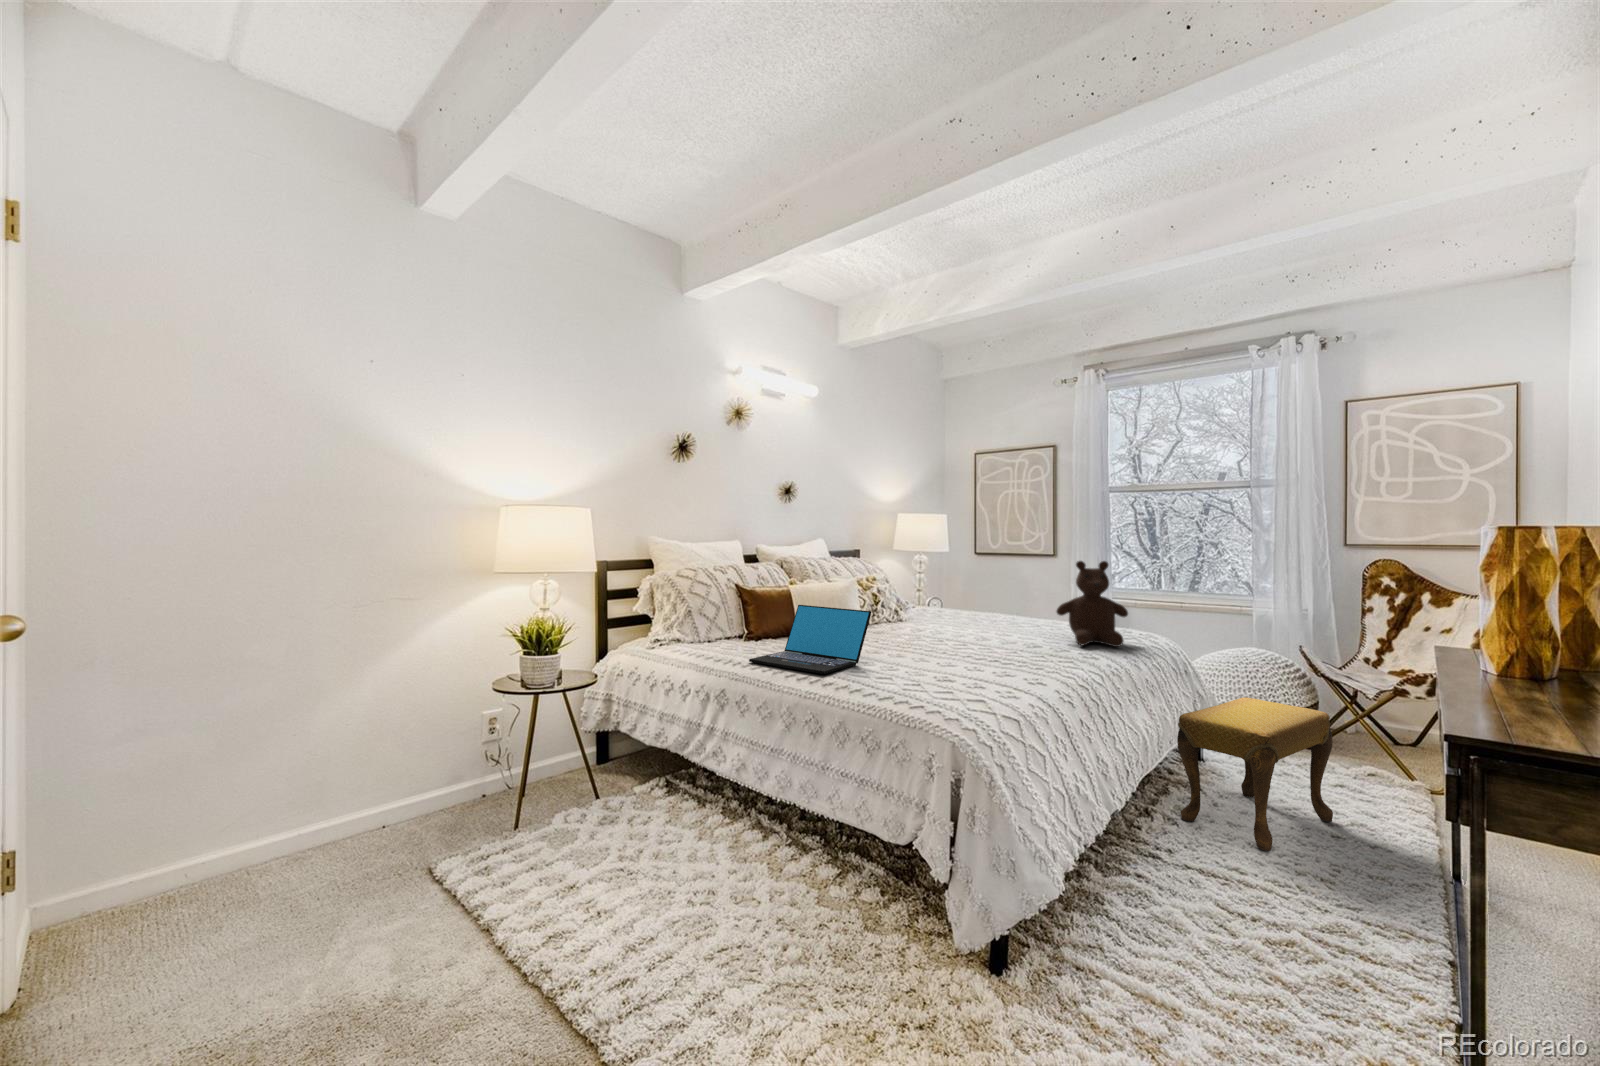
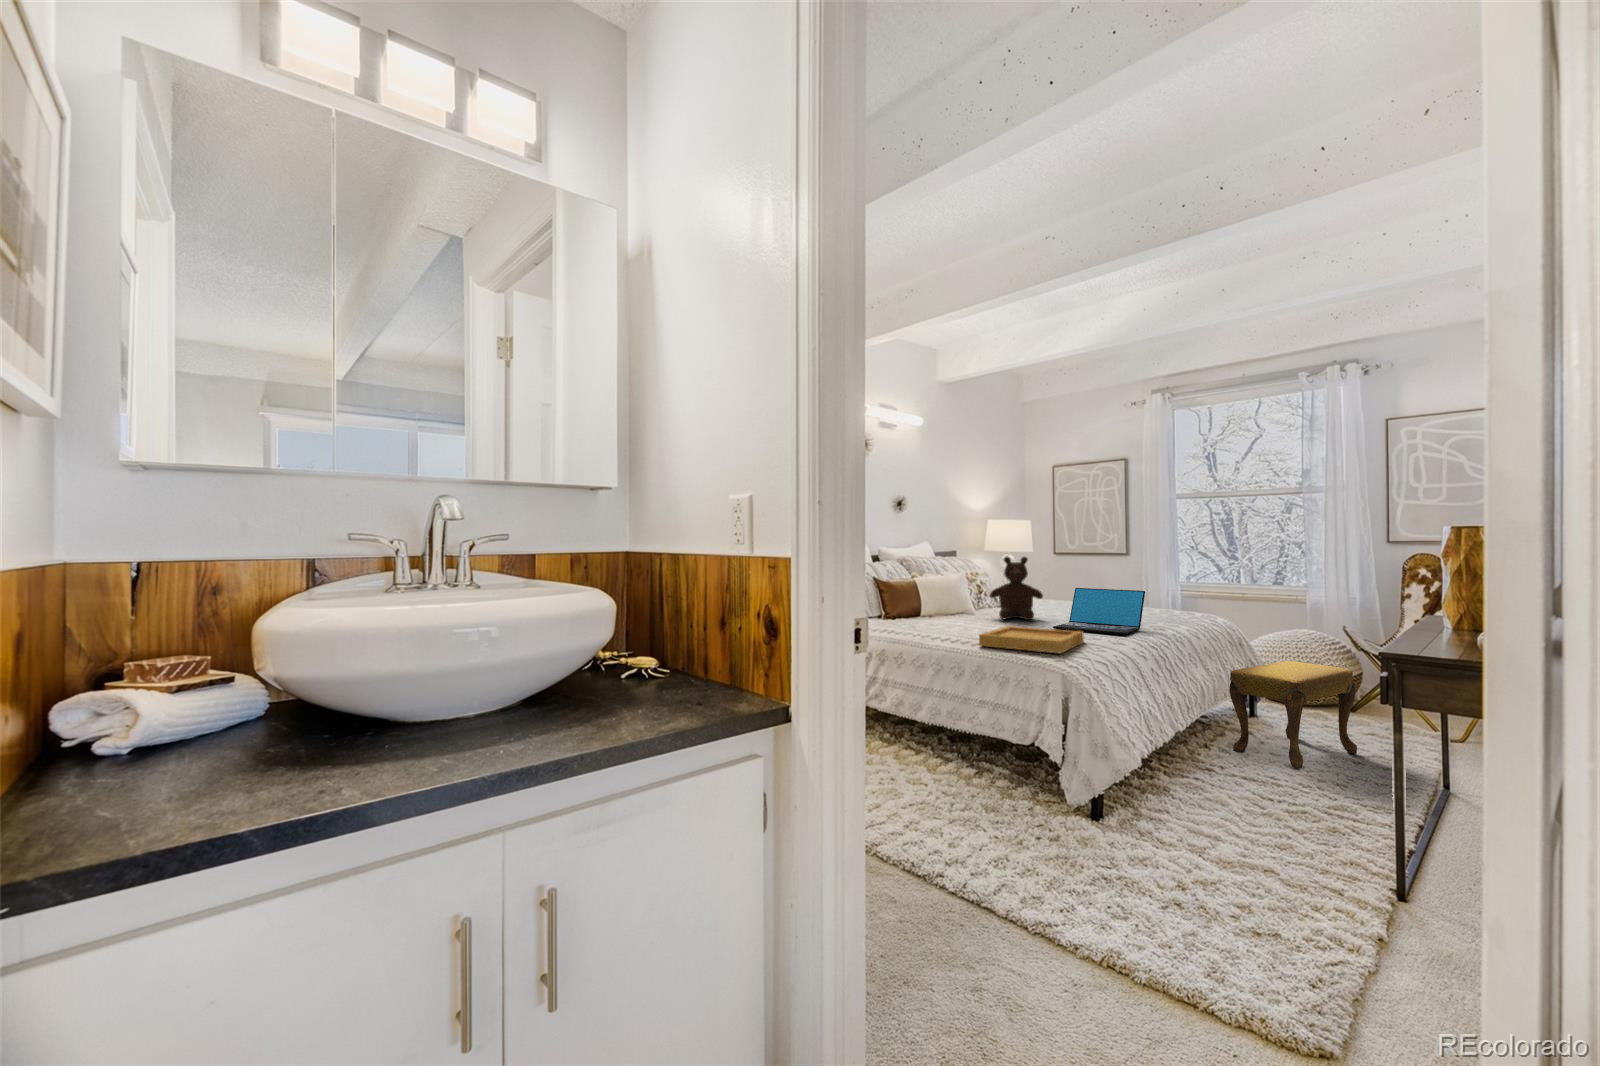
teddy bear: present [1056,561,1128,647] -> present [990,557,1043,620]
laptop: present [749,605,871,674] -> present [1053,588,1145,635]
tray: none [847,657,991,707] -> present [979,626,1084,653]

